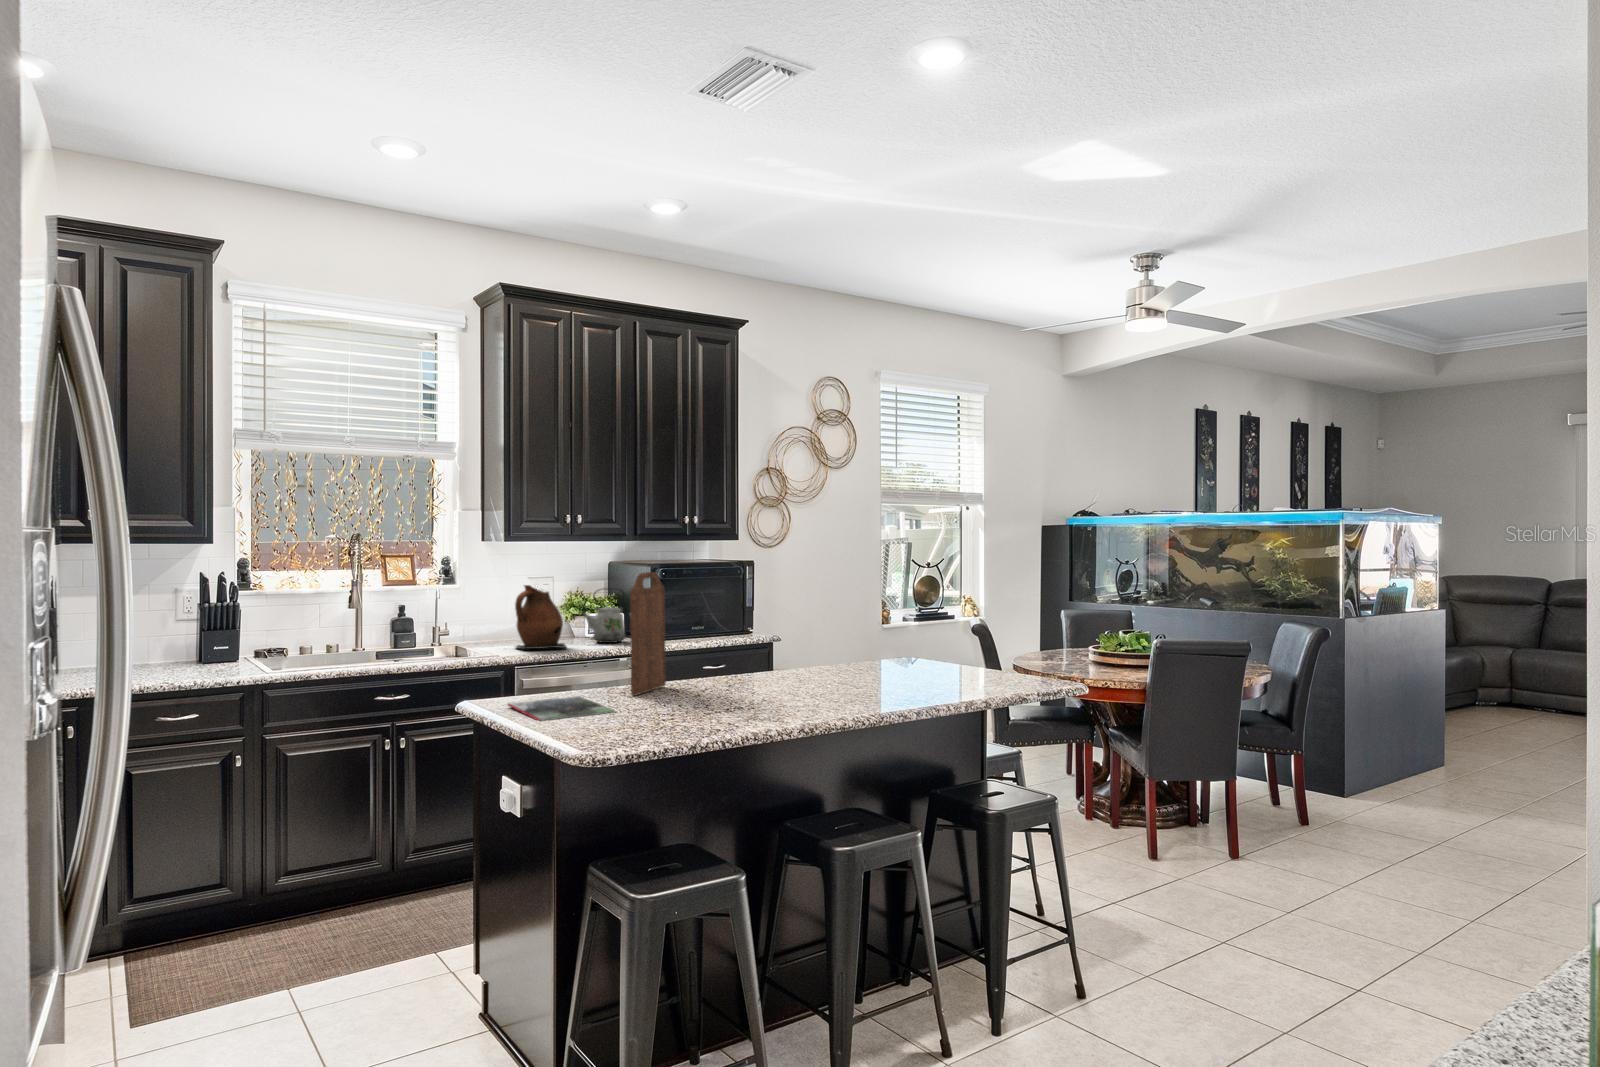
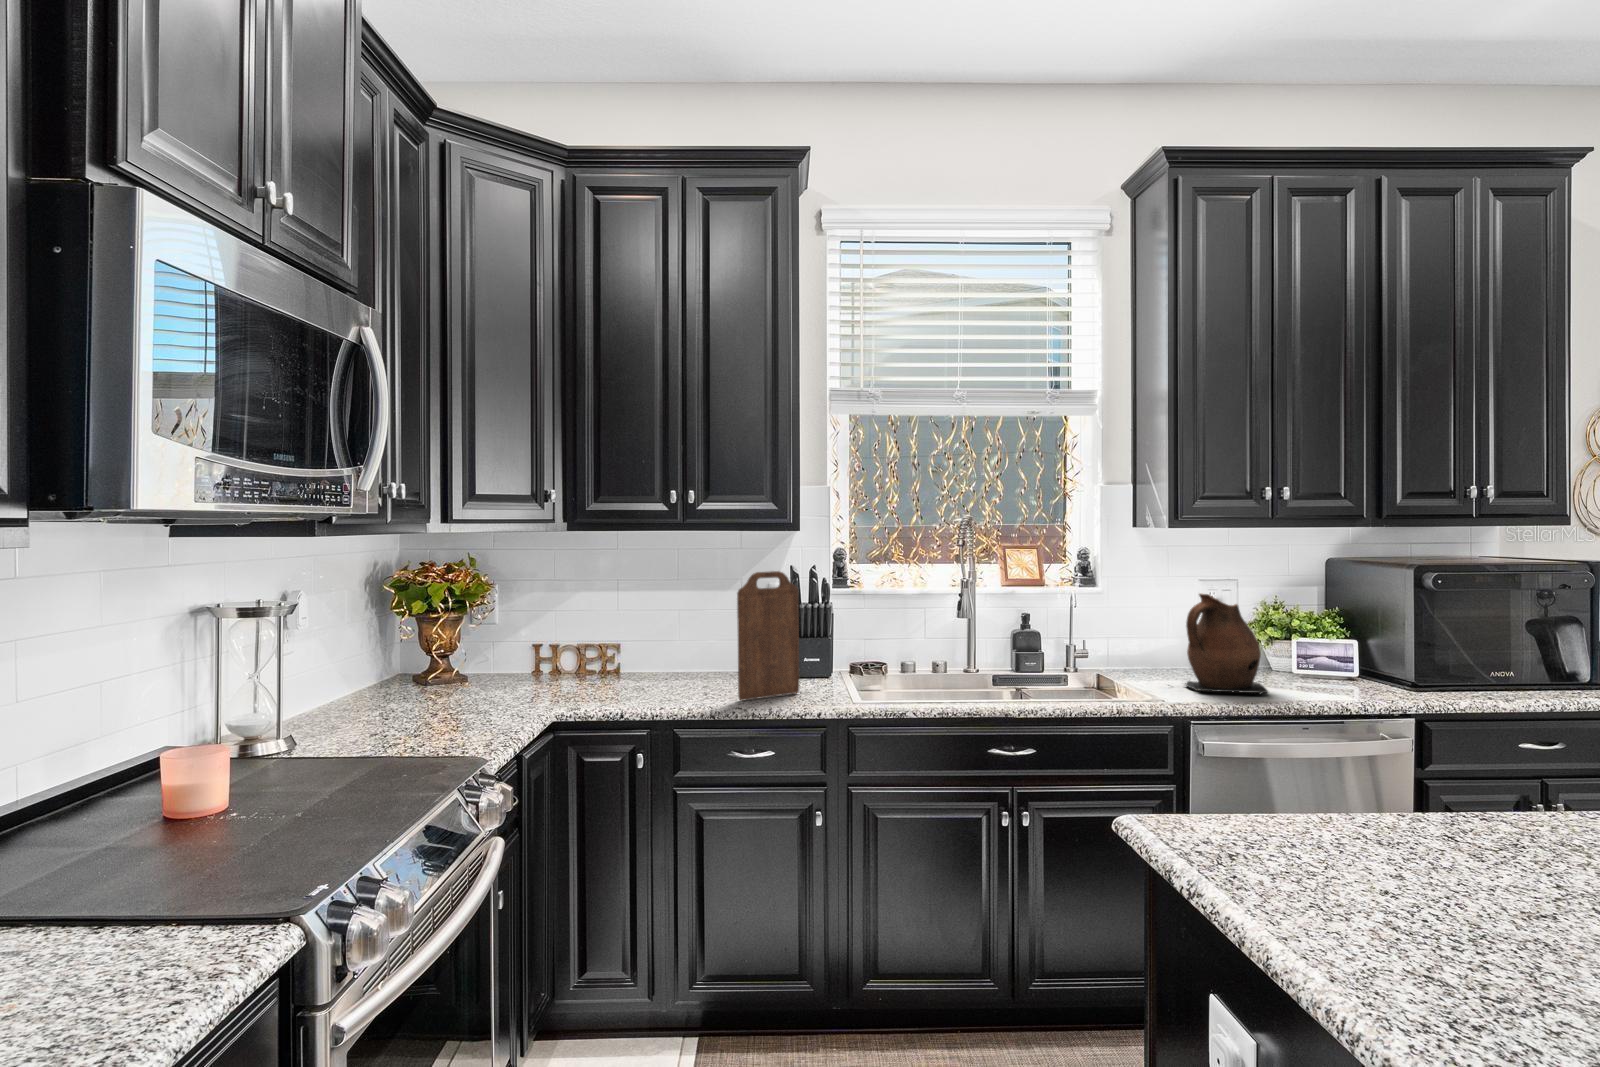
cutting board: present [630,572,666,696] -> present [737,571,799,700]
kettle: present [582,591,625,643] -> none [1287,601,1363,688]
magazine: present [508,696,615,721] -> none [1216,854,1497,944]

